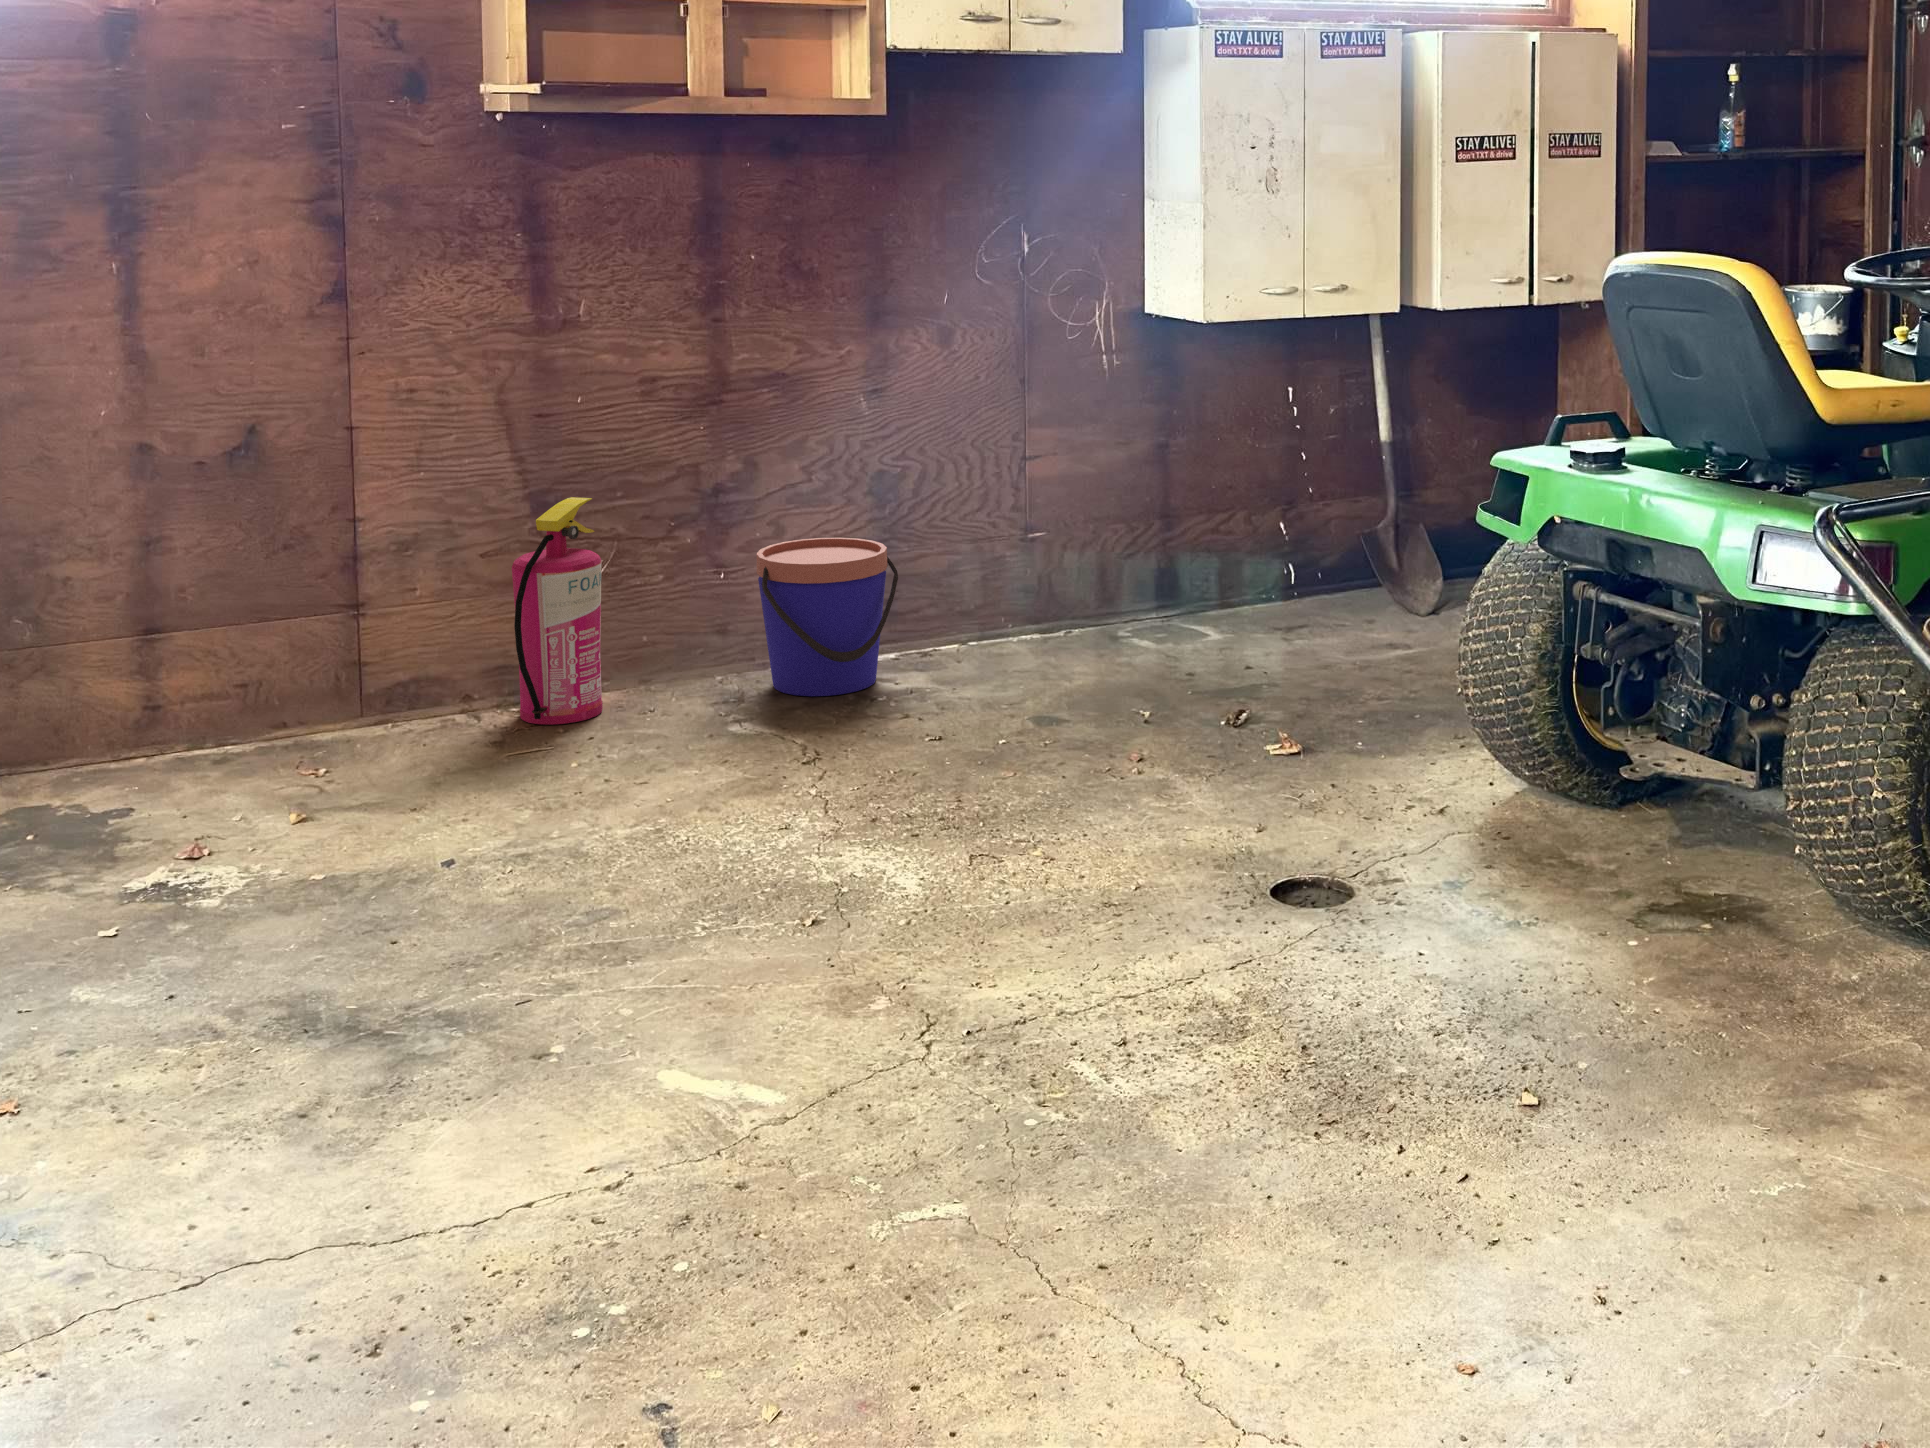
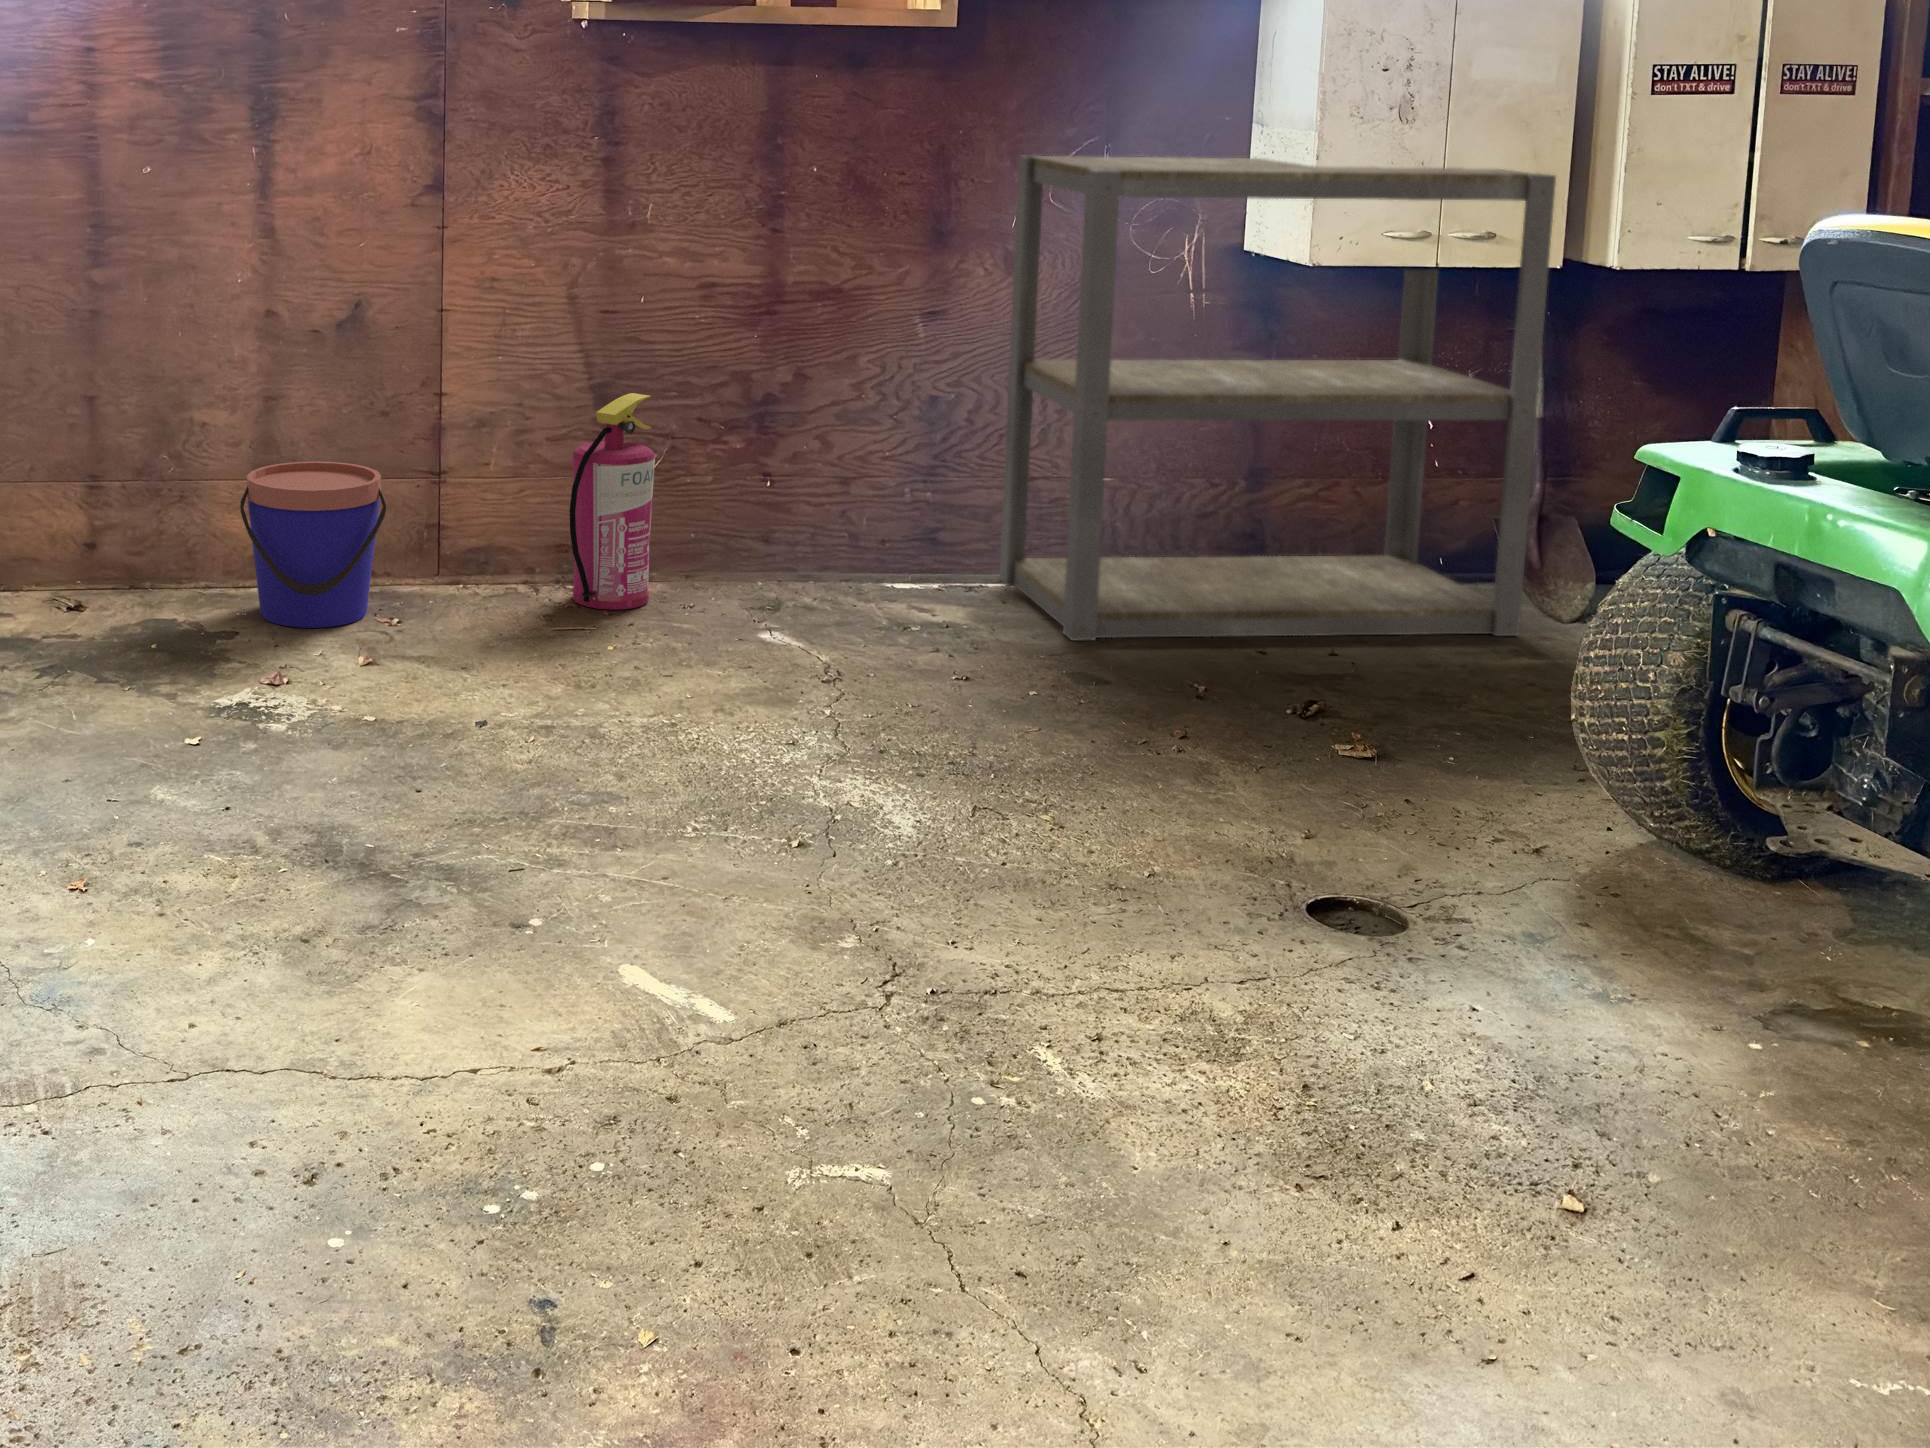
shelving unit: none [941,225,1400,692] -> present [999,156,1556,641]
bucket: present [757,538,898,696] -> present [240,461,386,628]

